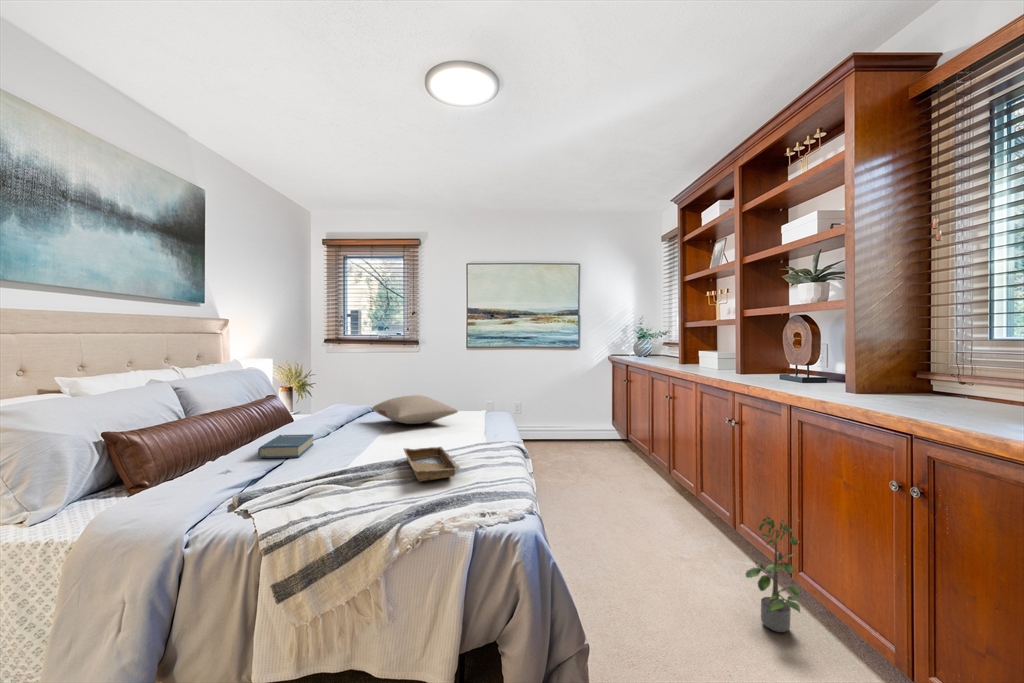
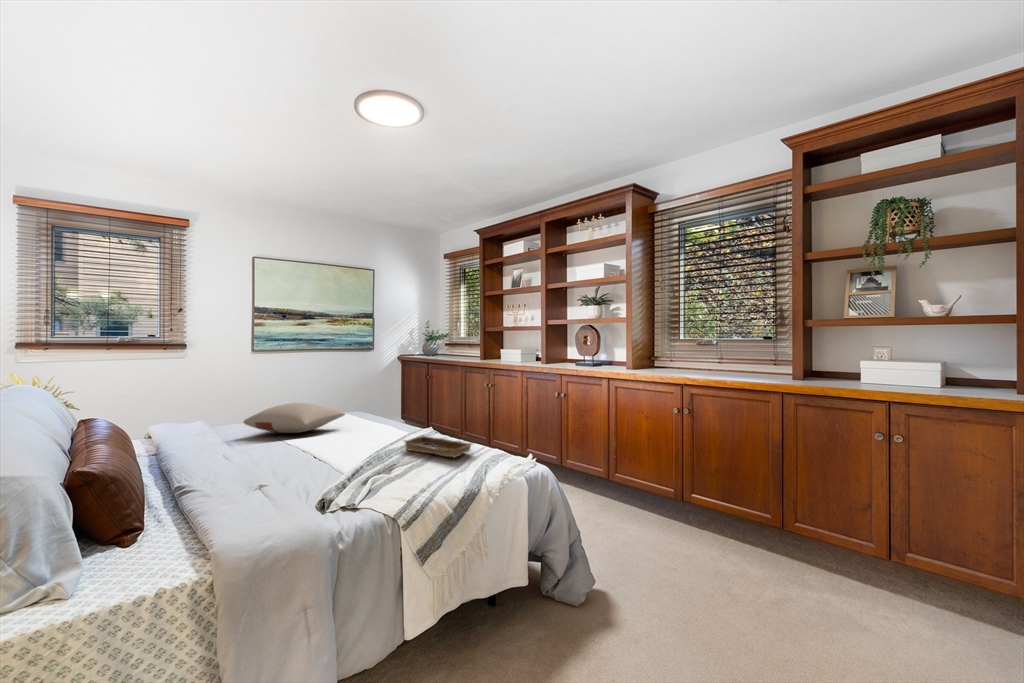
hardback book: present [258,434,314,458] -> none [198,451,264,481]
potted plant: present [746,517,800,632] -> none [594,448,632,516]

